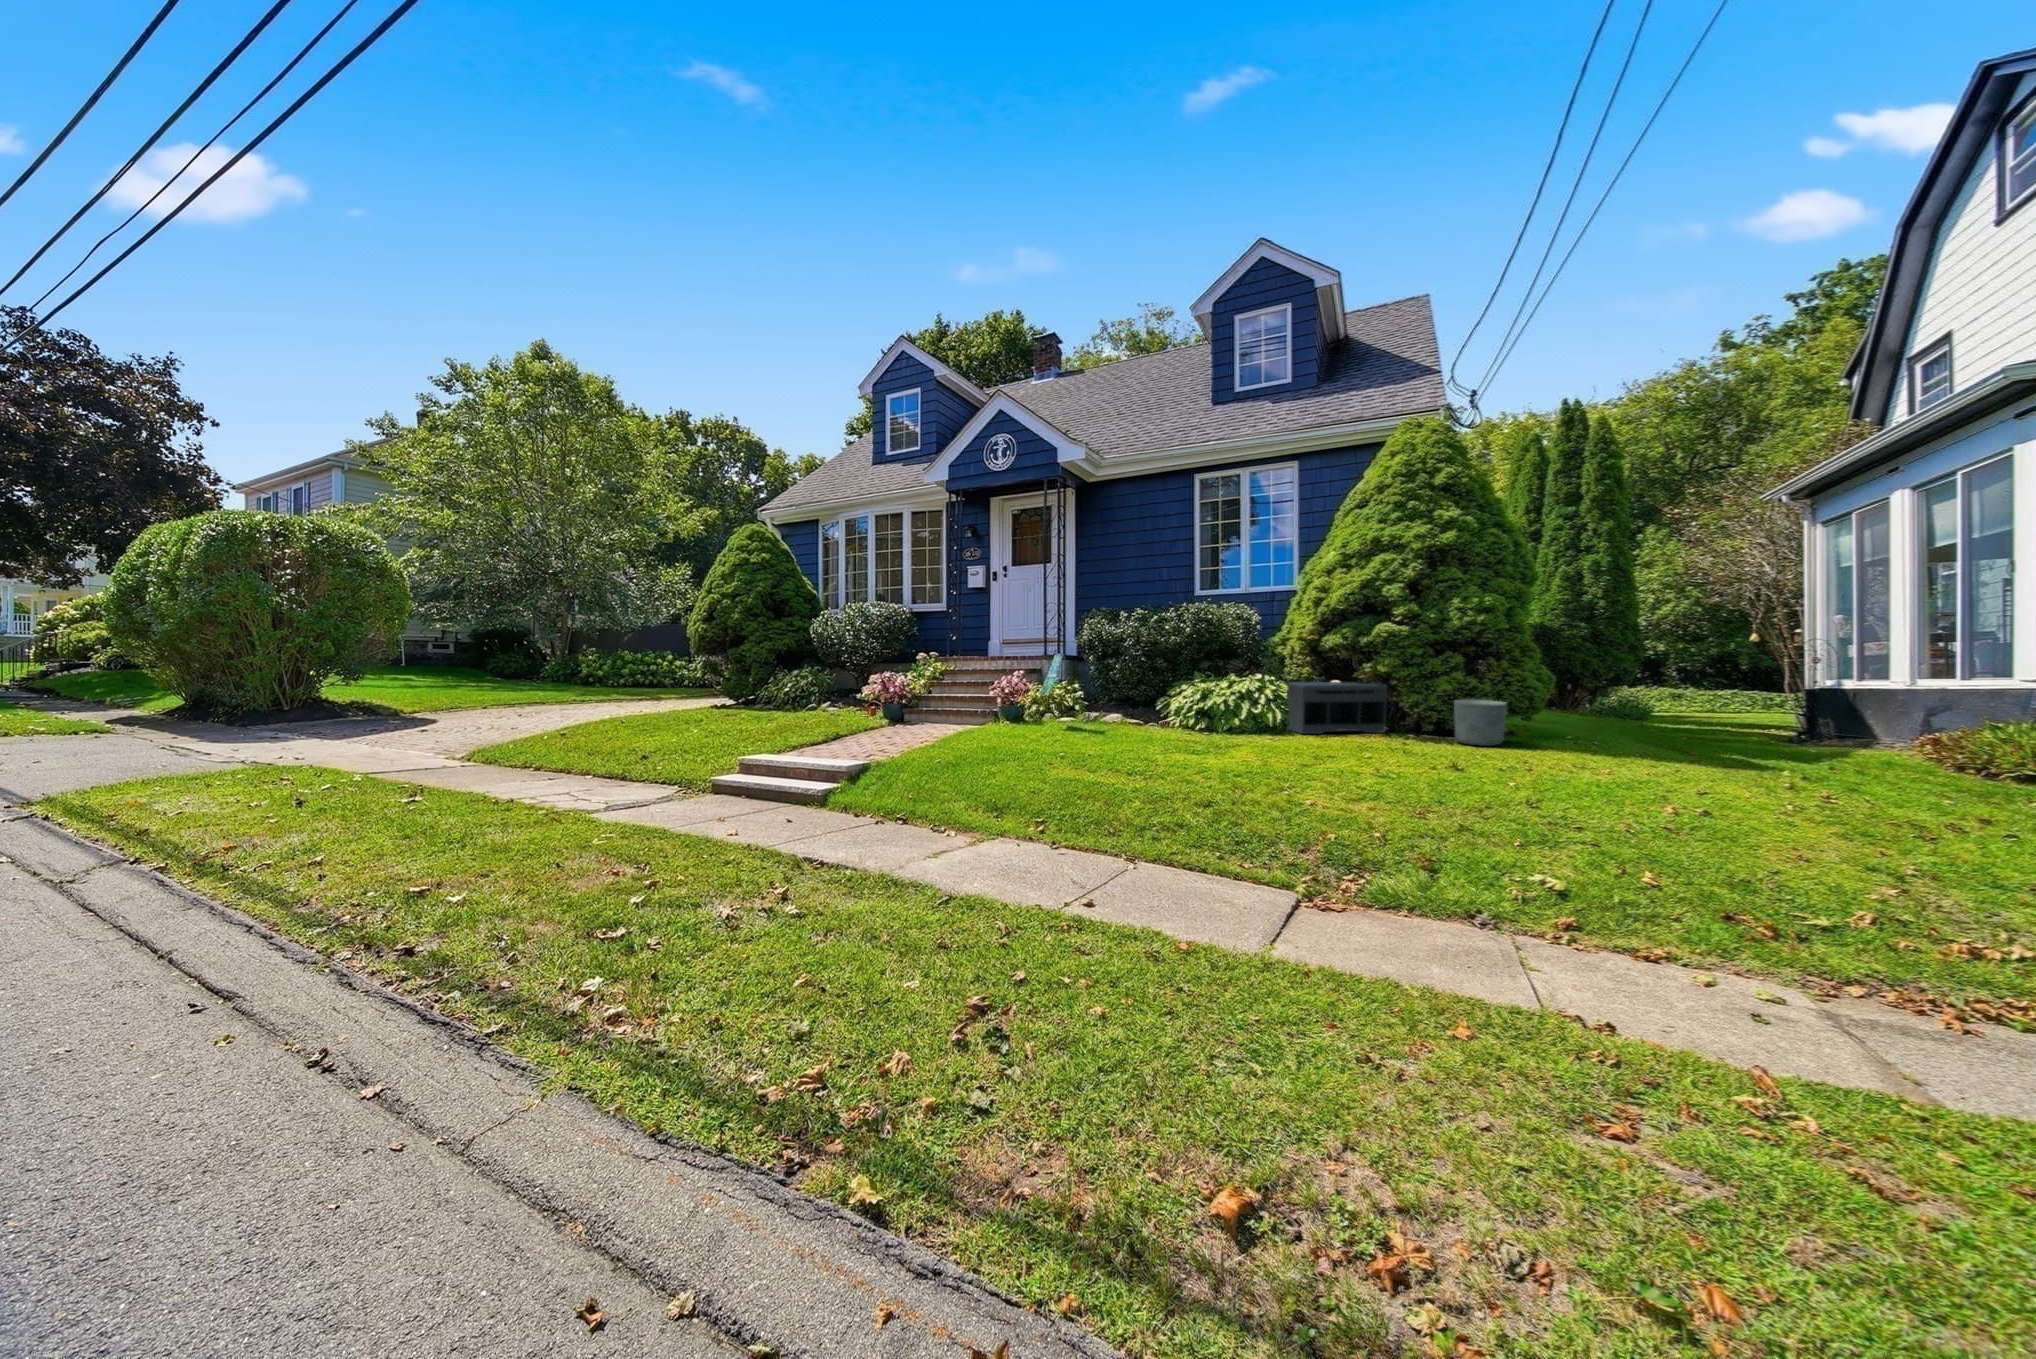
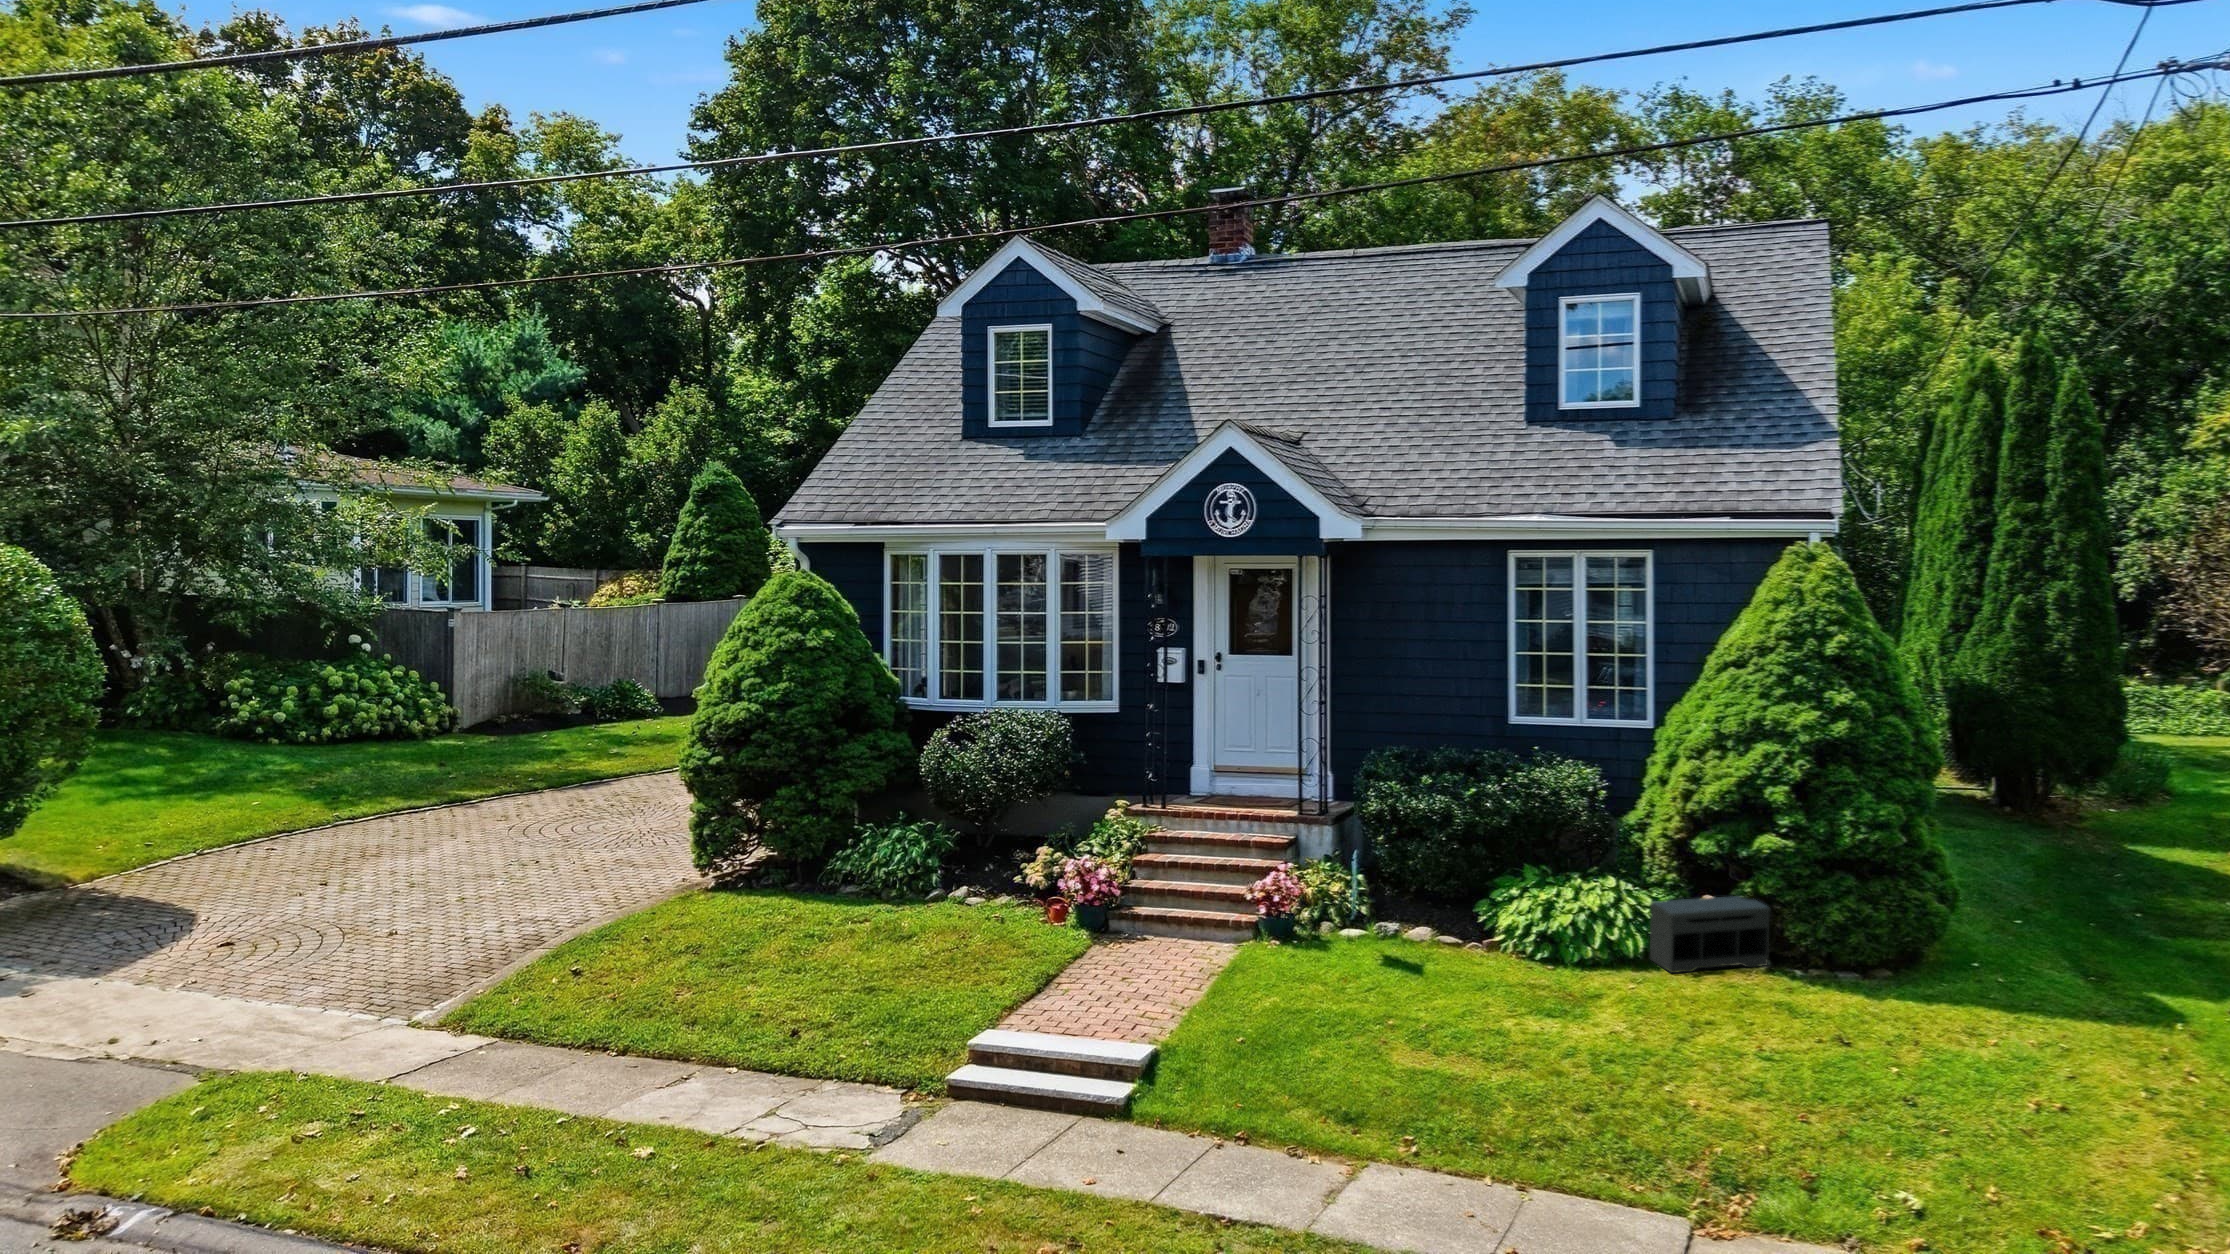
planter: present [1454,700,1507,746] -> none [1845,932,1903,993]

